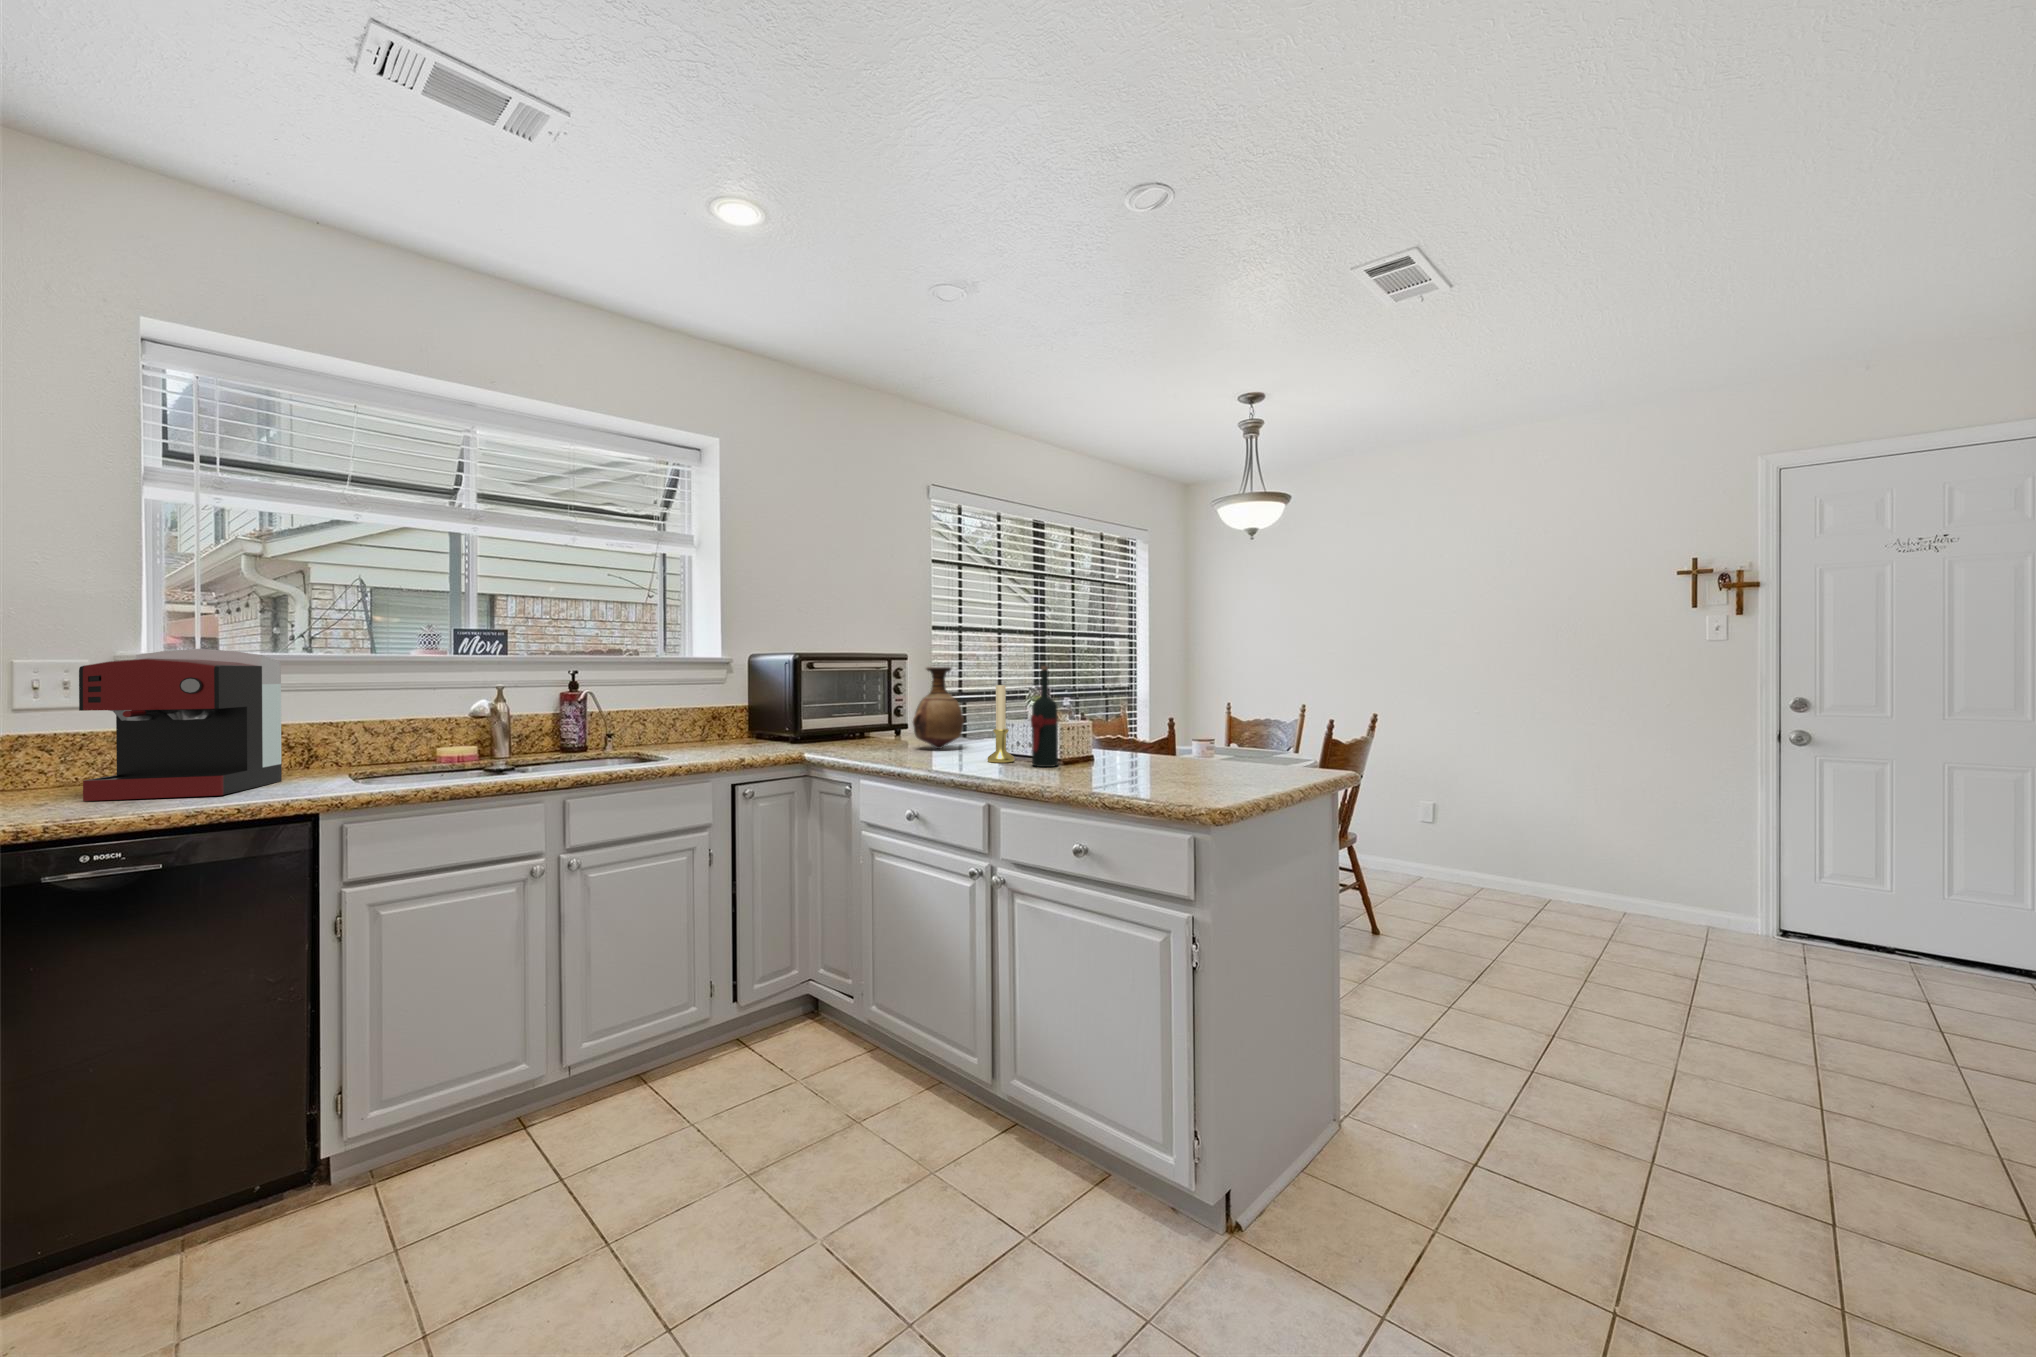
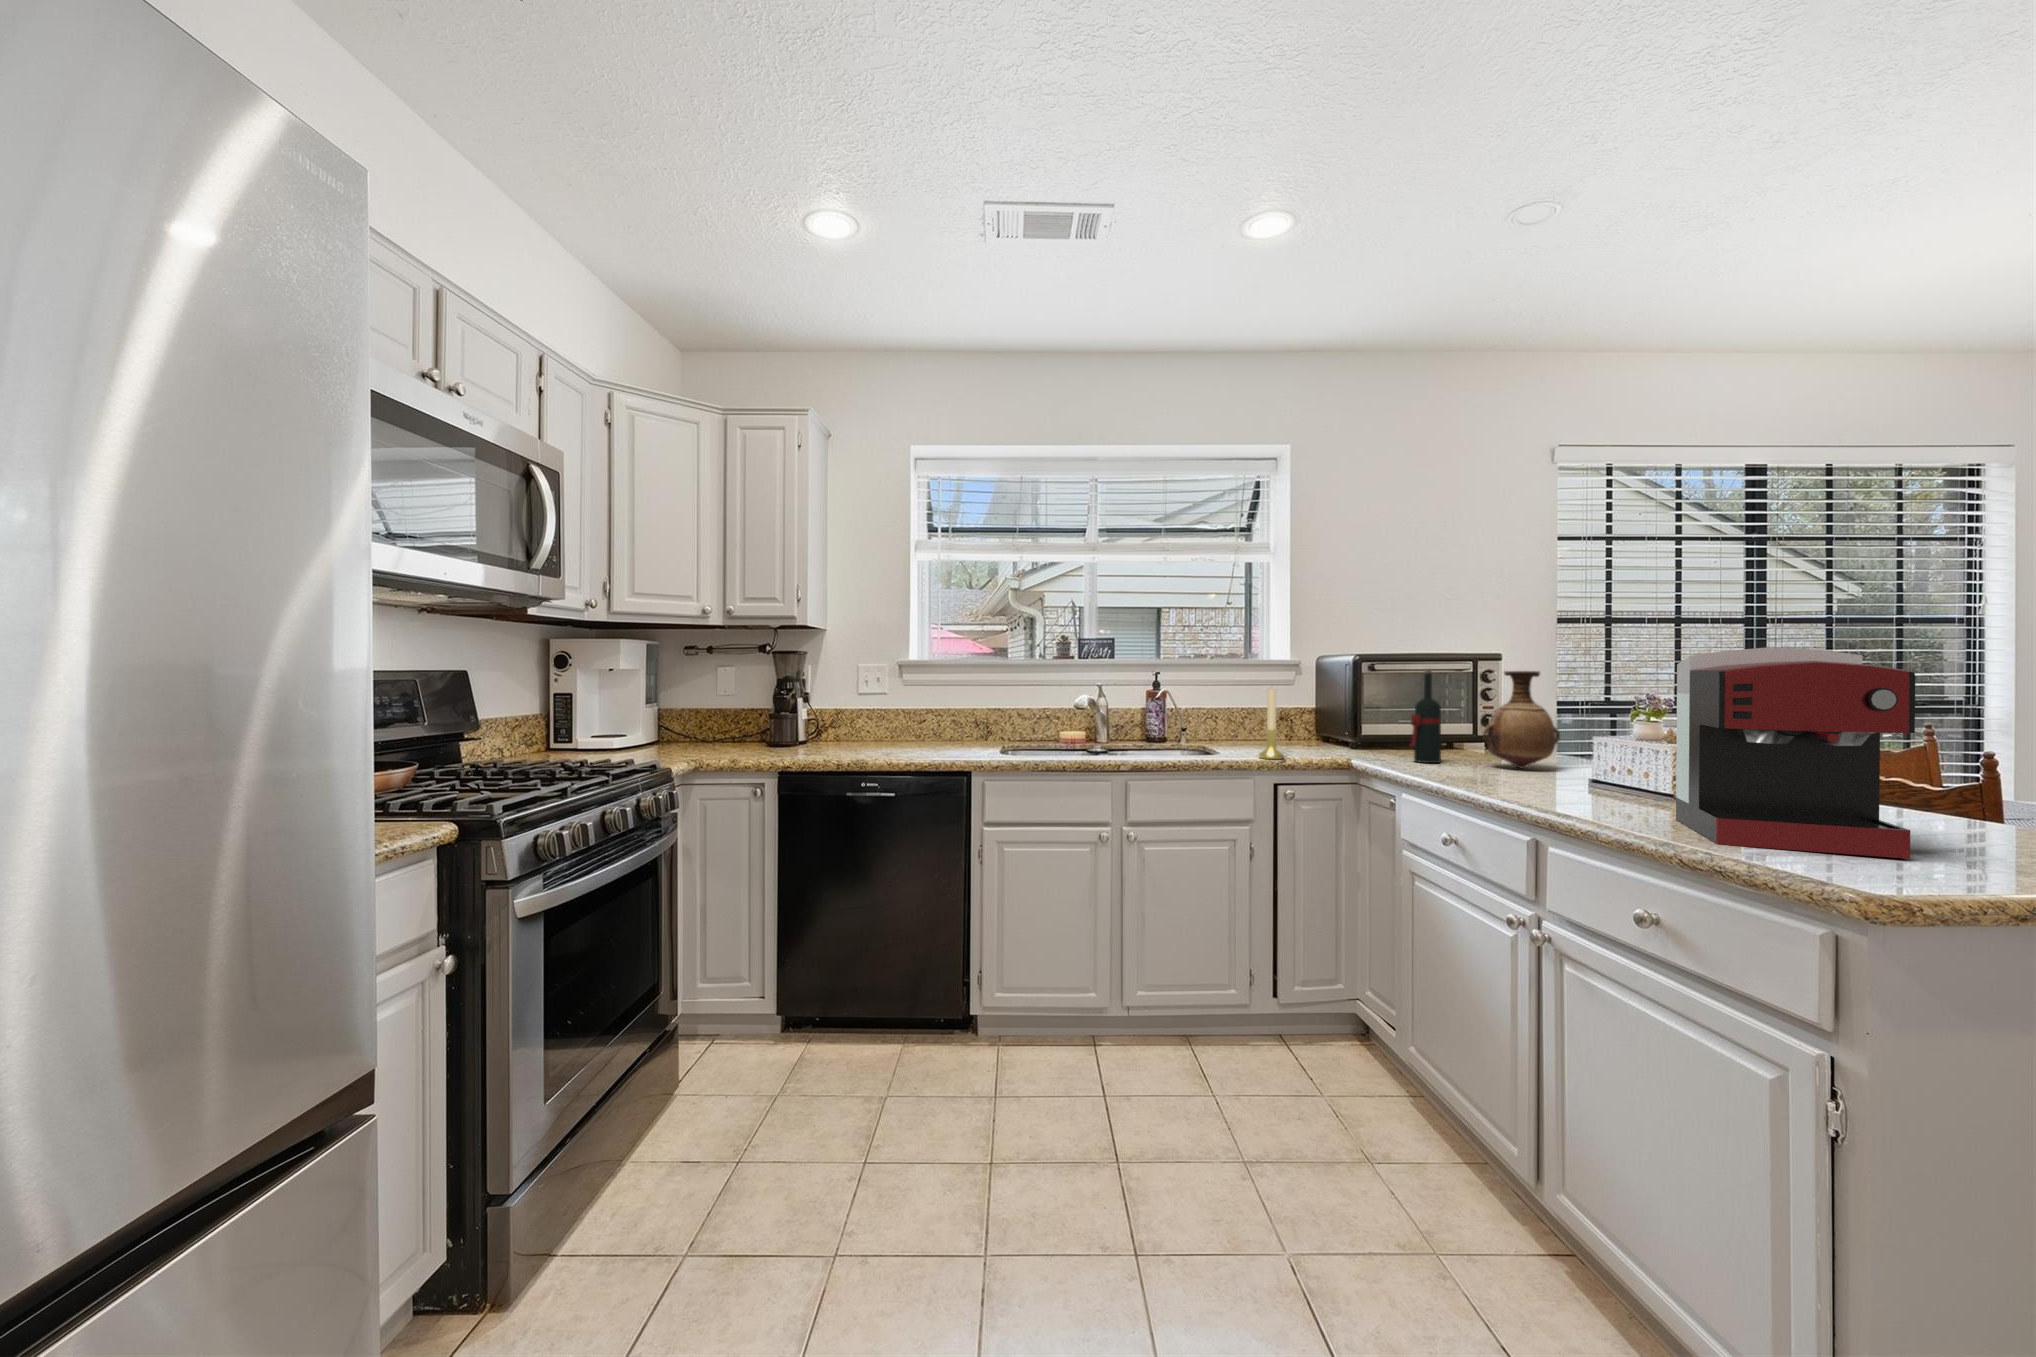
coffee maker: present [79,649,282,801] -> present [1676,647,1915,859]
wine bottle: present [1031,666,1058,767] -> present [1409,669,1441,763]
candle holder: present [987,685,1015,763] -> present [1259,689,1284,759]

